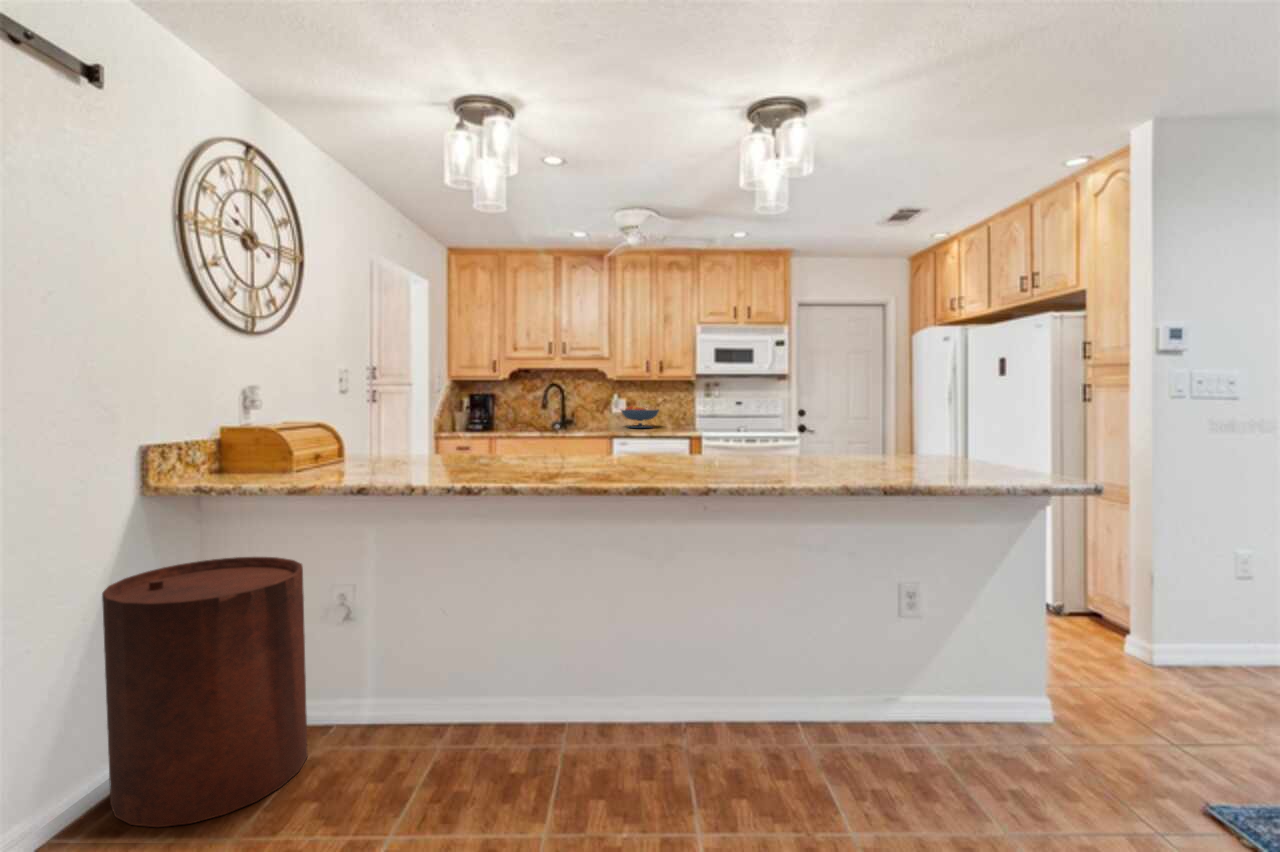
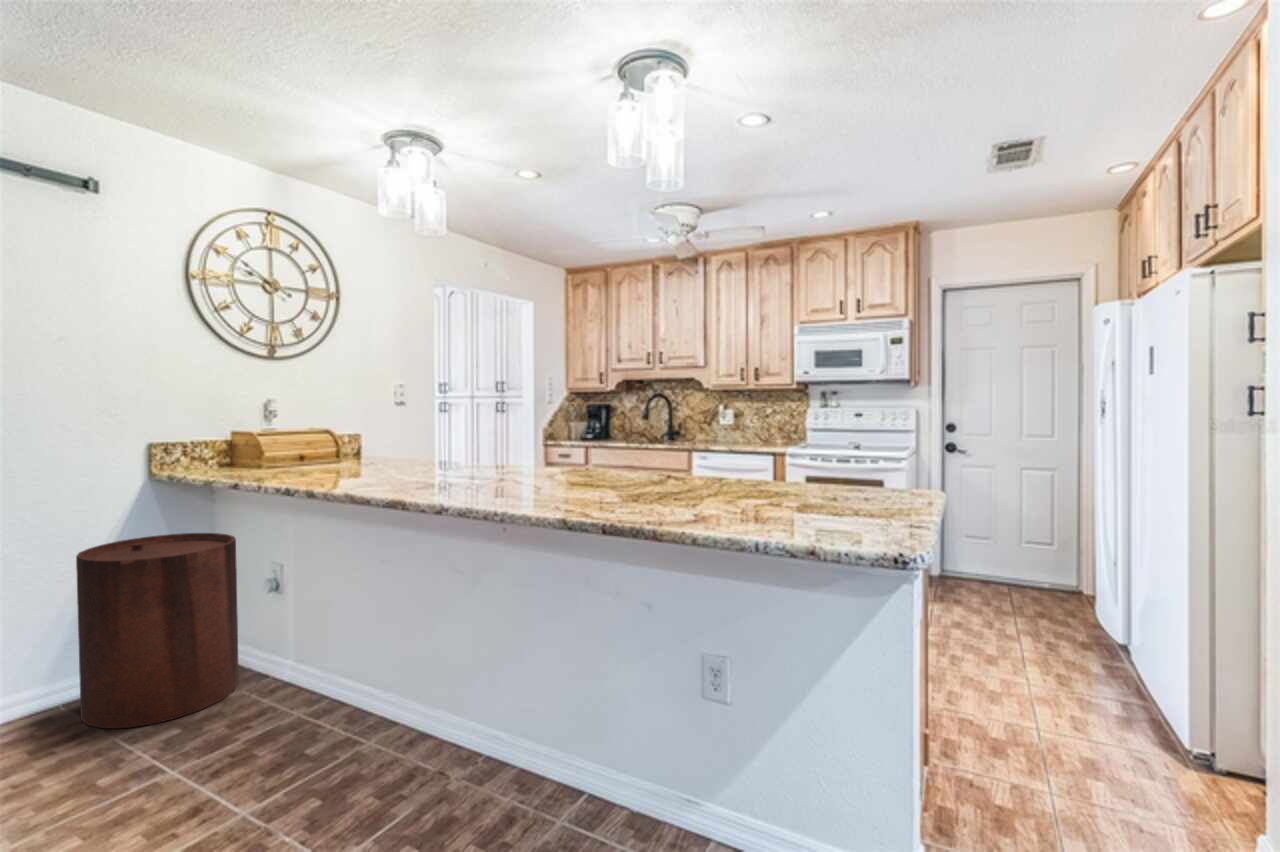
fruit bowl: present [621,406,659,428] -> none [727,413,770,440]

